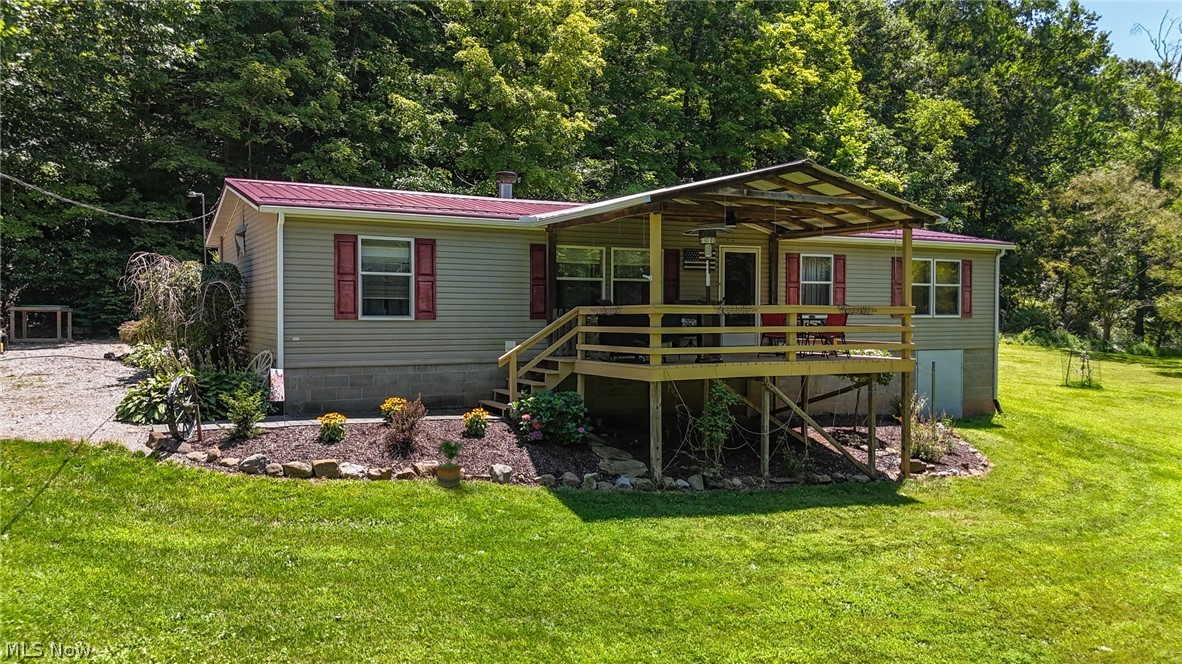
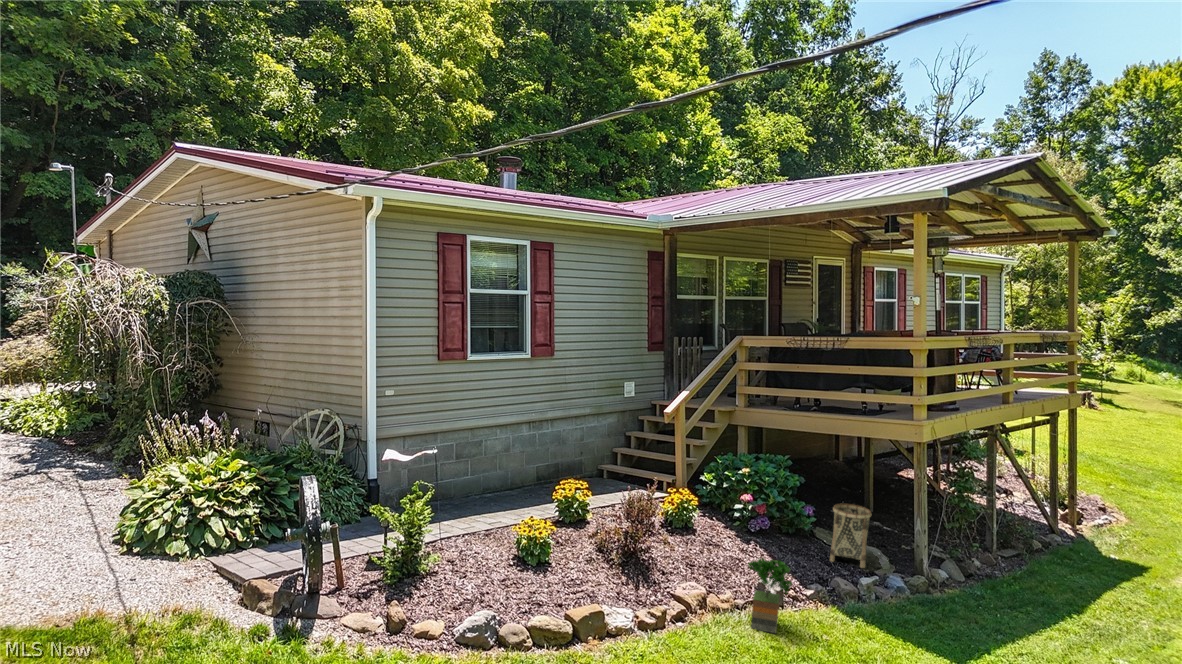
basket: none [571,425,604,470] -> present [830,504,871,568]

